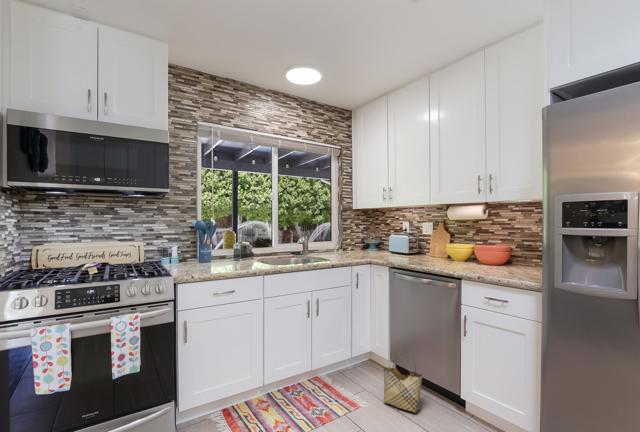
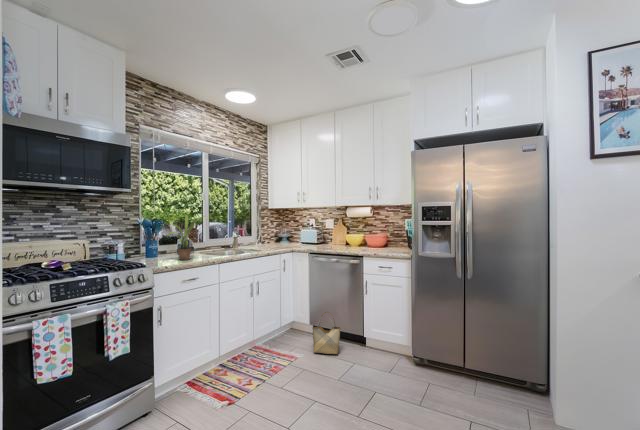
potted plant: none [210,217,249,268] -> present [168,215,202,260]

